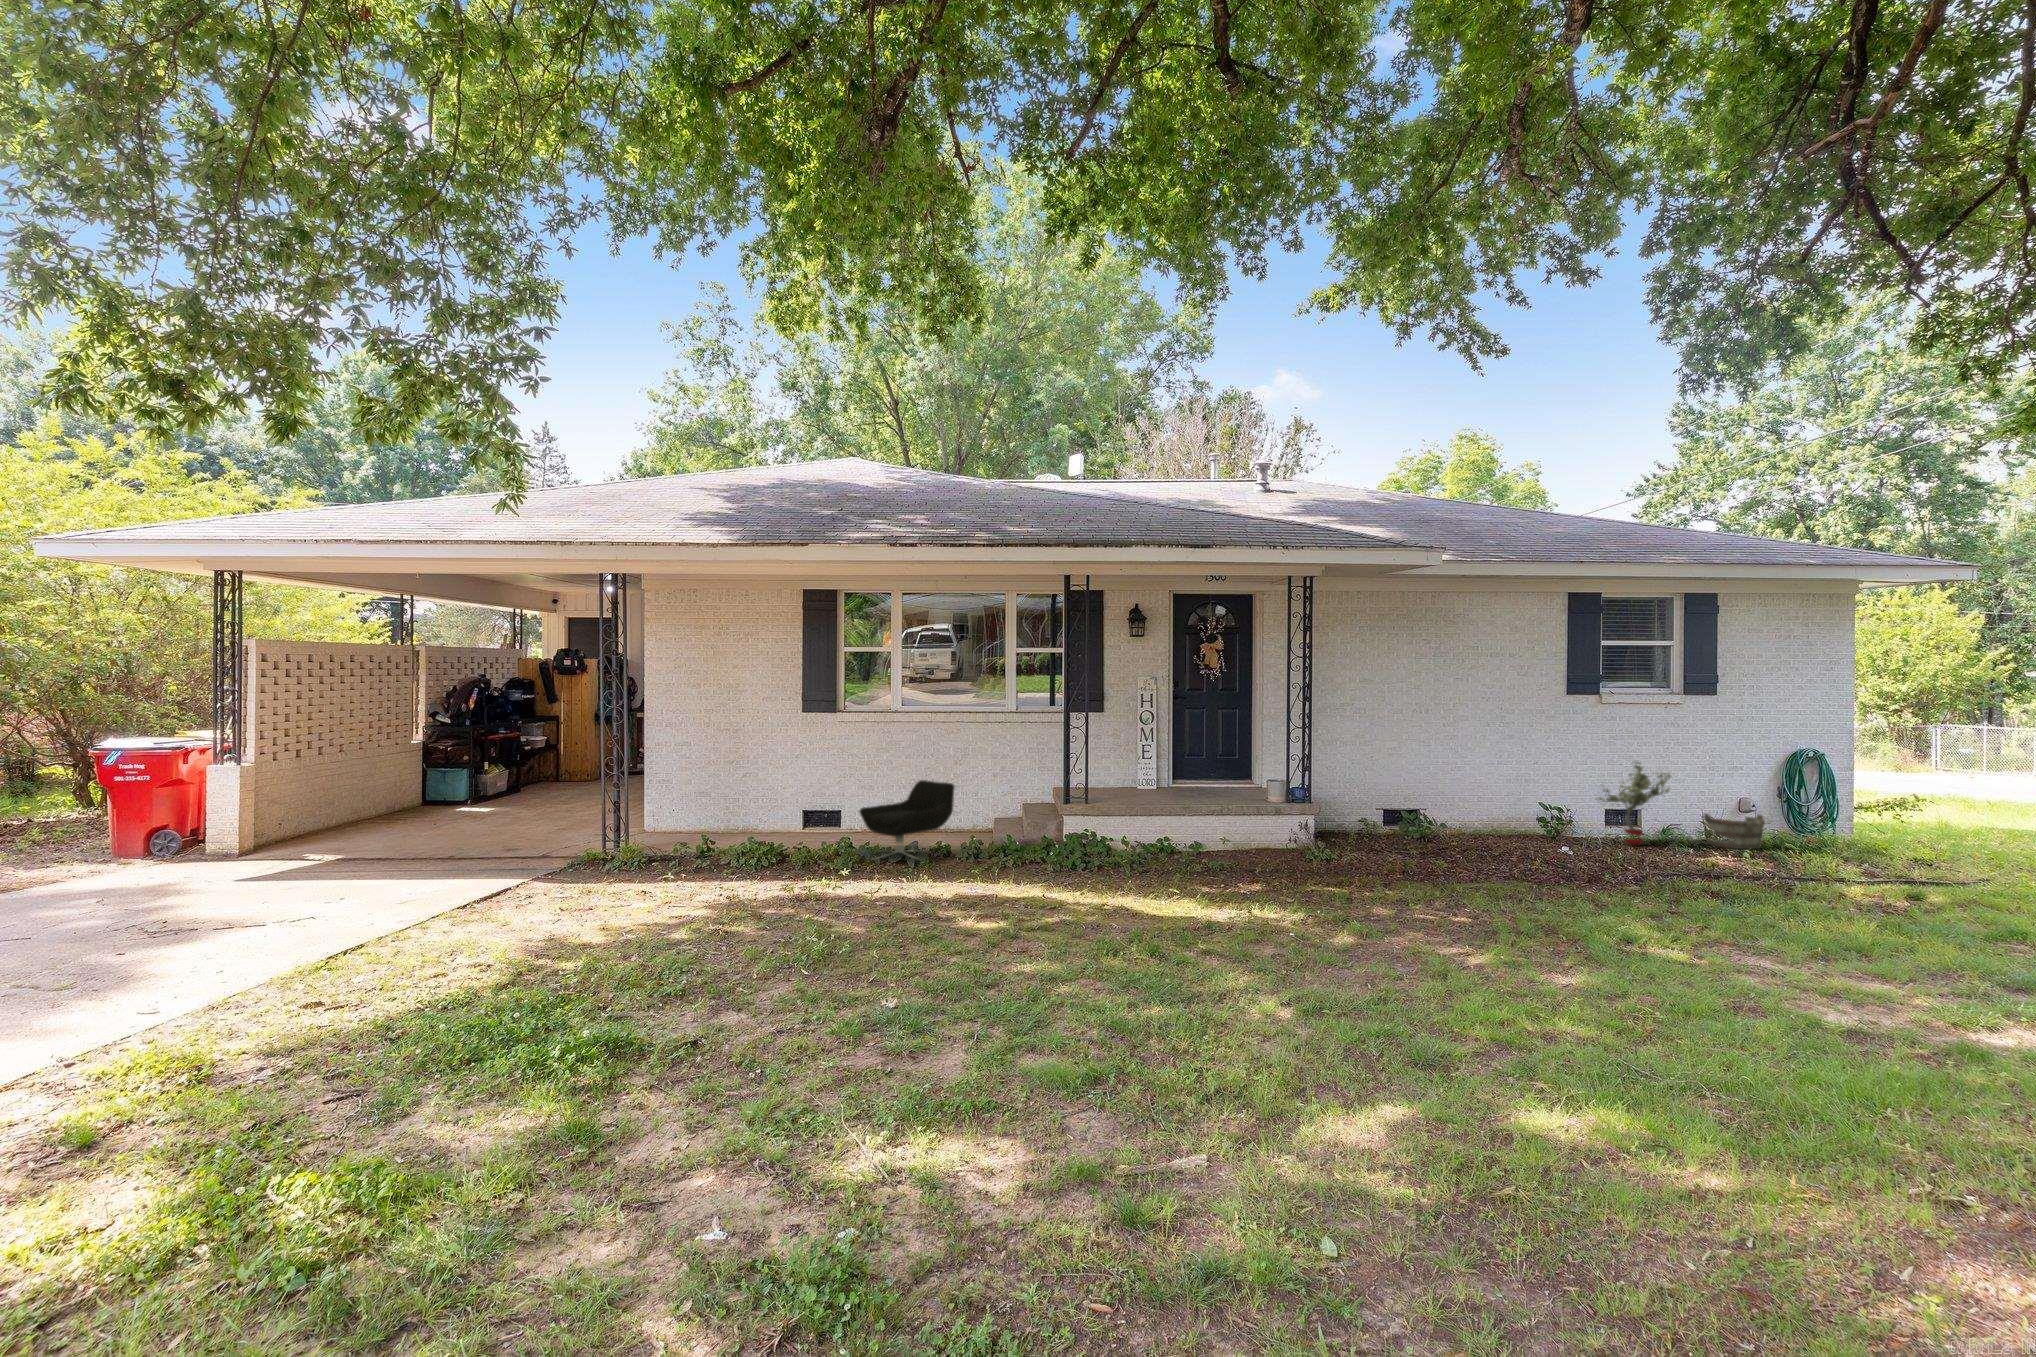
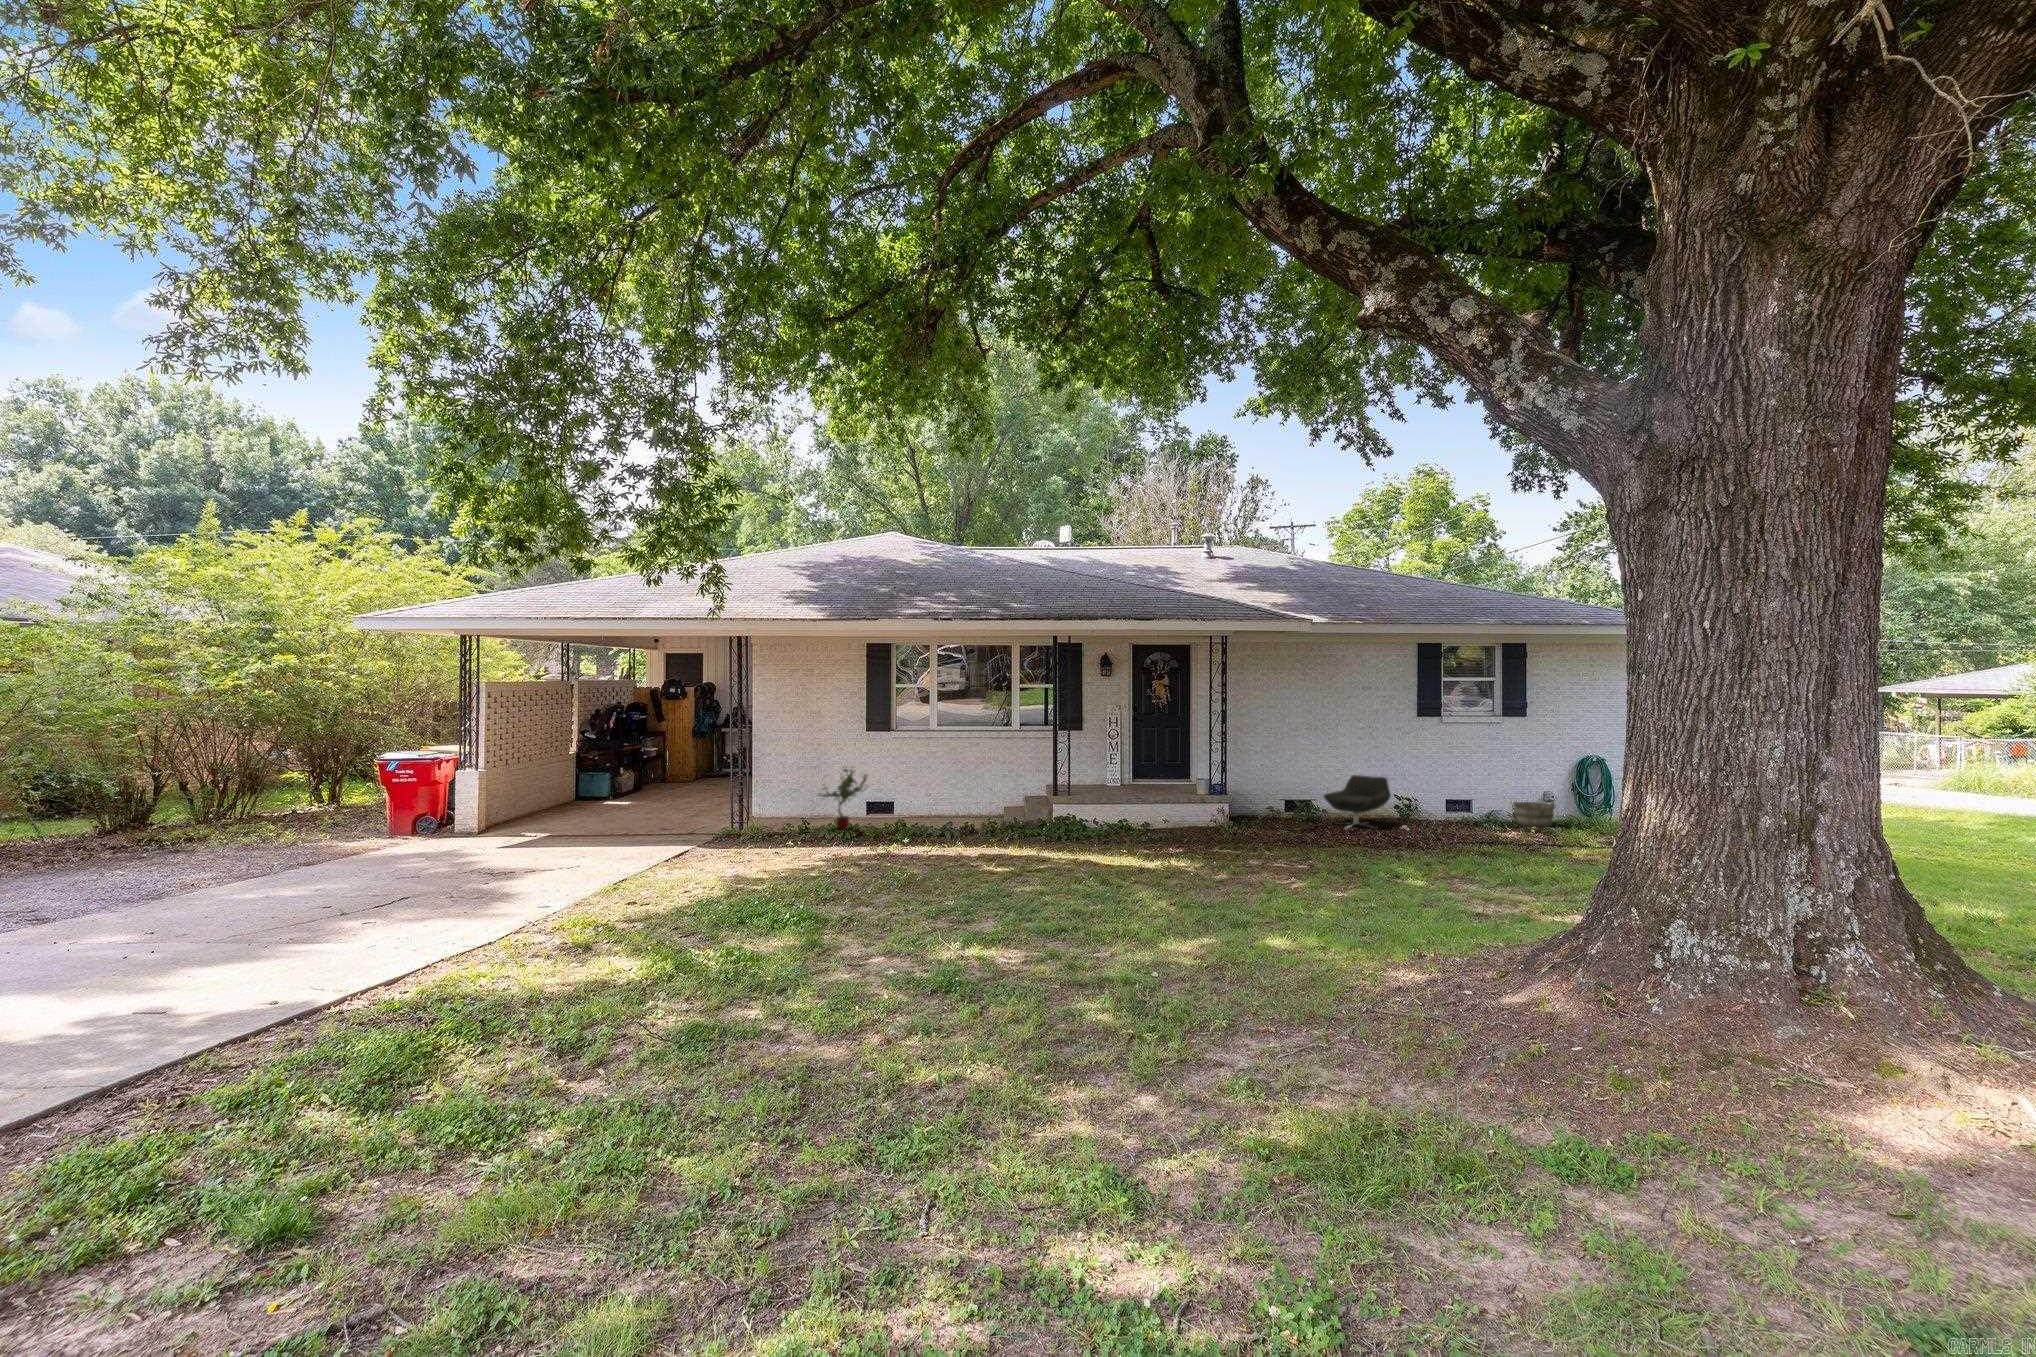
potted tree: present [1597,762,1671,846] -> present [819,769,868,830]
lounge chair: present [860,780,955,859] -> present [1324,775,1391,826]

